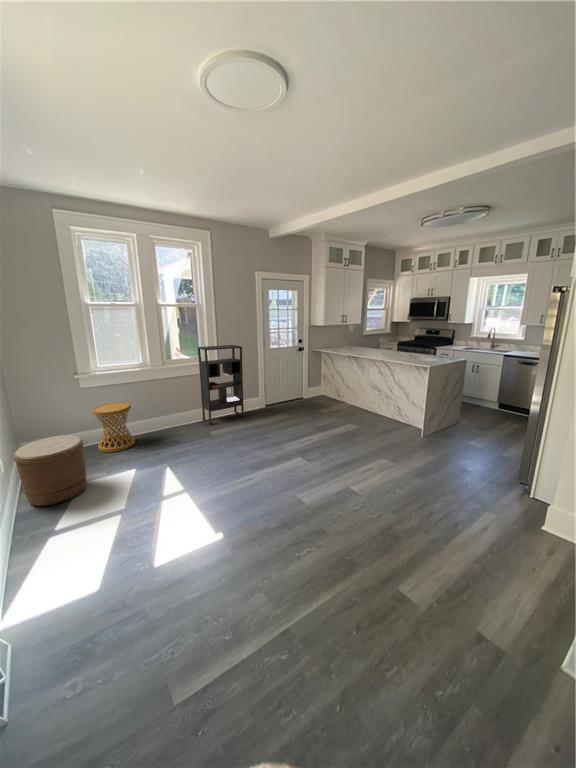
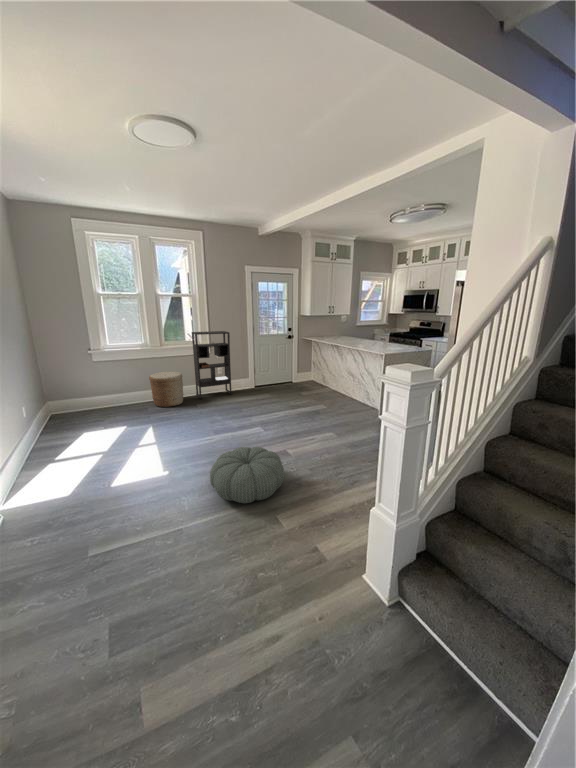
side table: present [93,402,135,452] -> none [101,375,135,414]
woven basket: present [14,435,86,506] -> present [149,372,183,407]
pouf: none [291,491,384,573] -> present [210,447,284,503]

